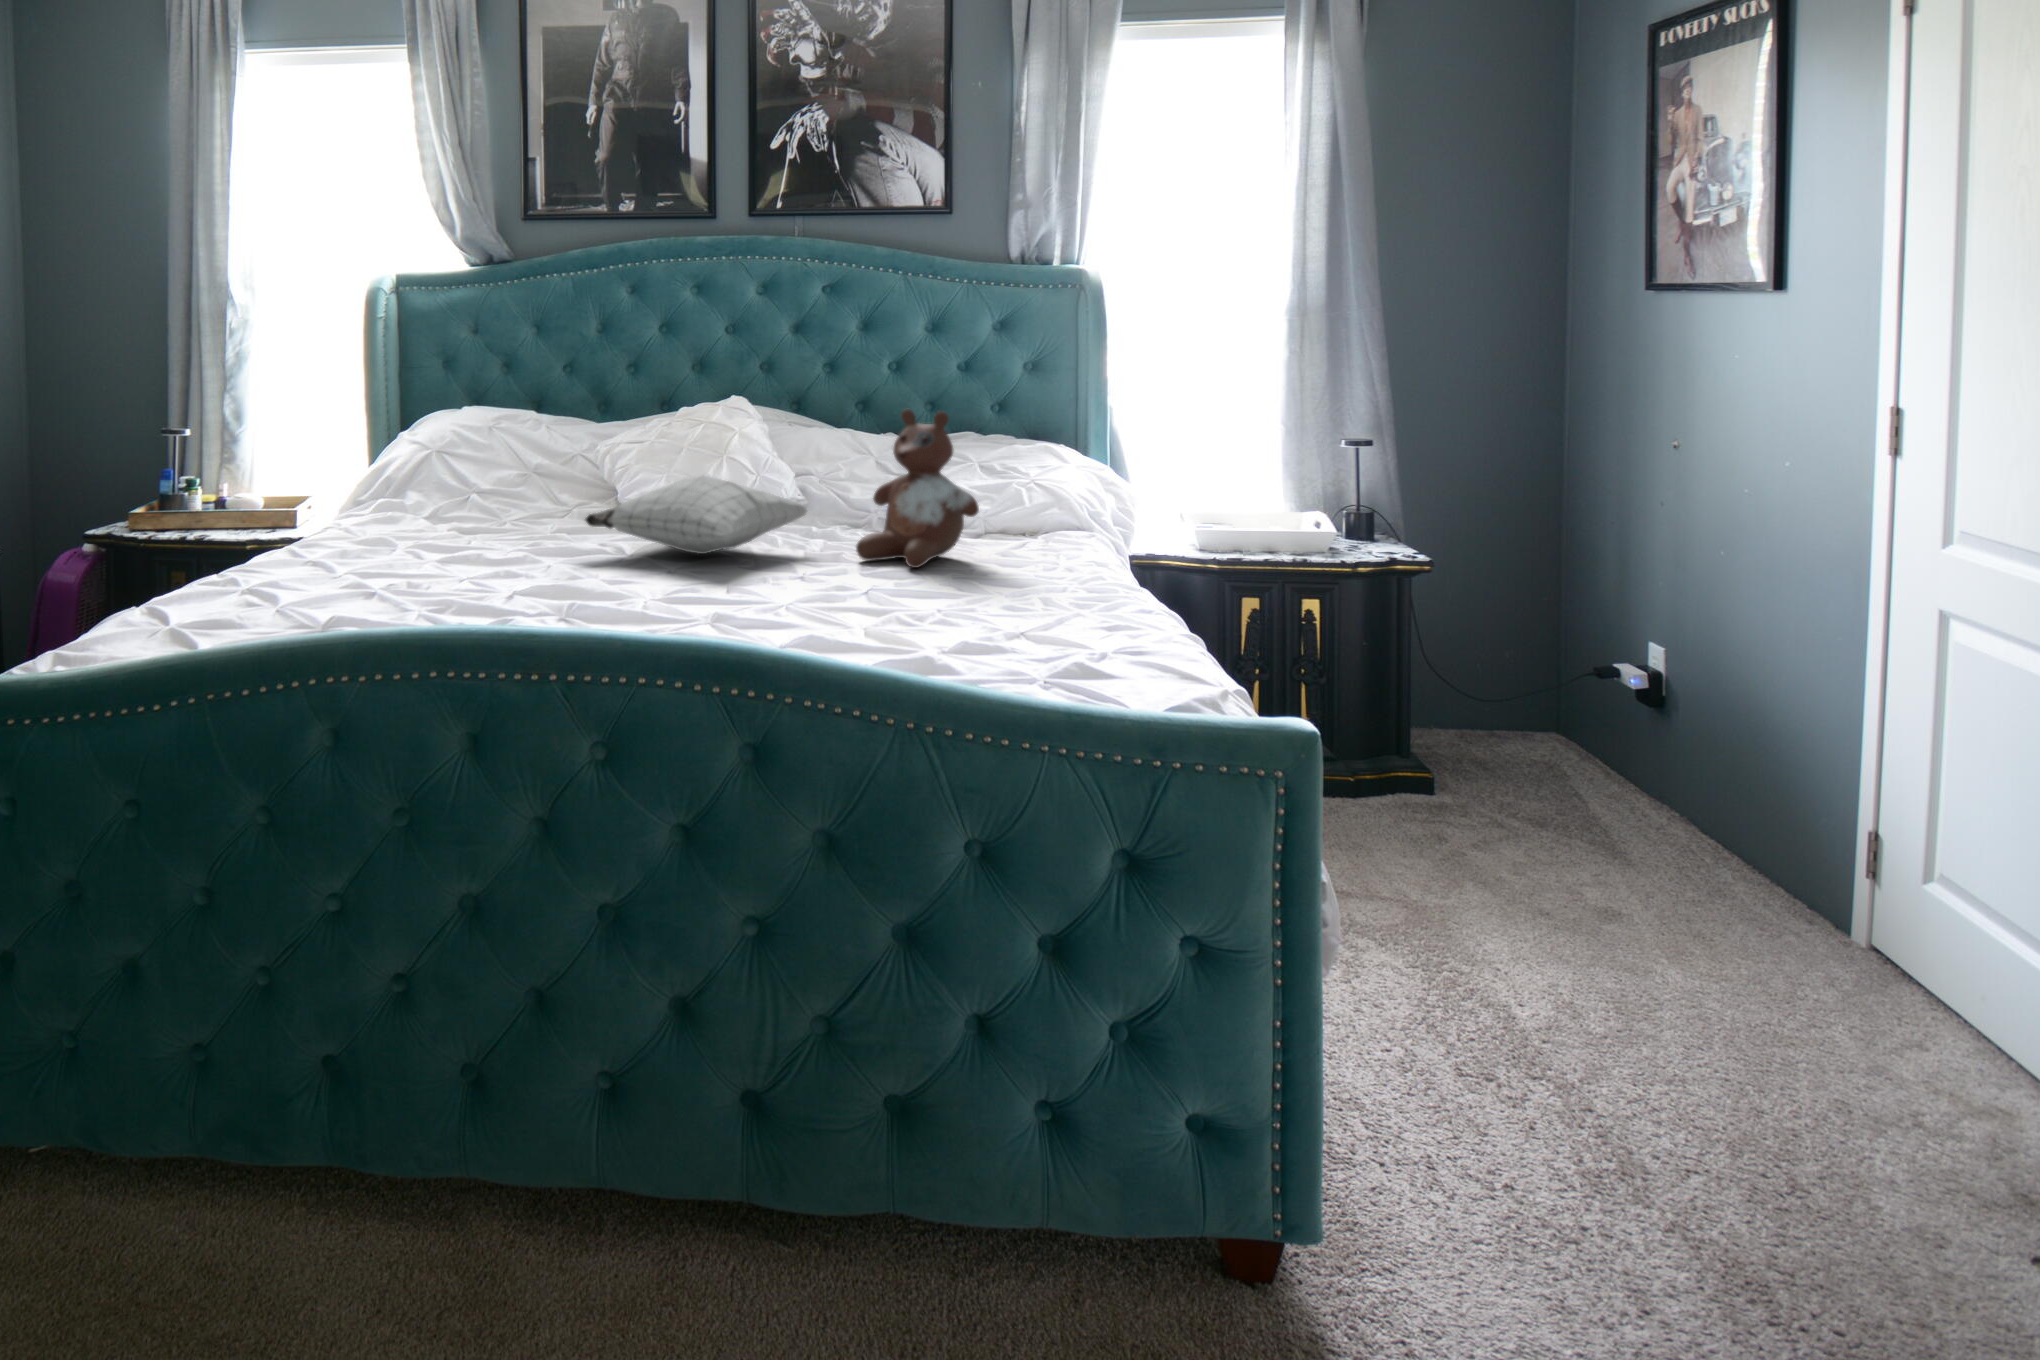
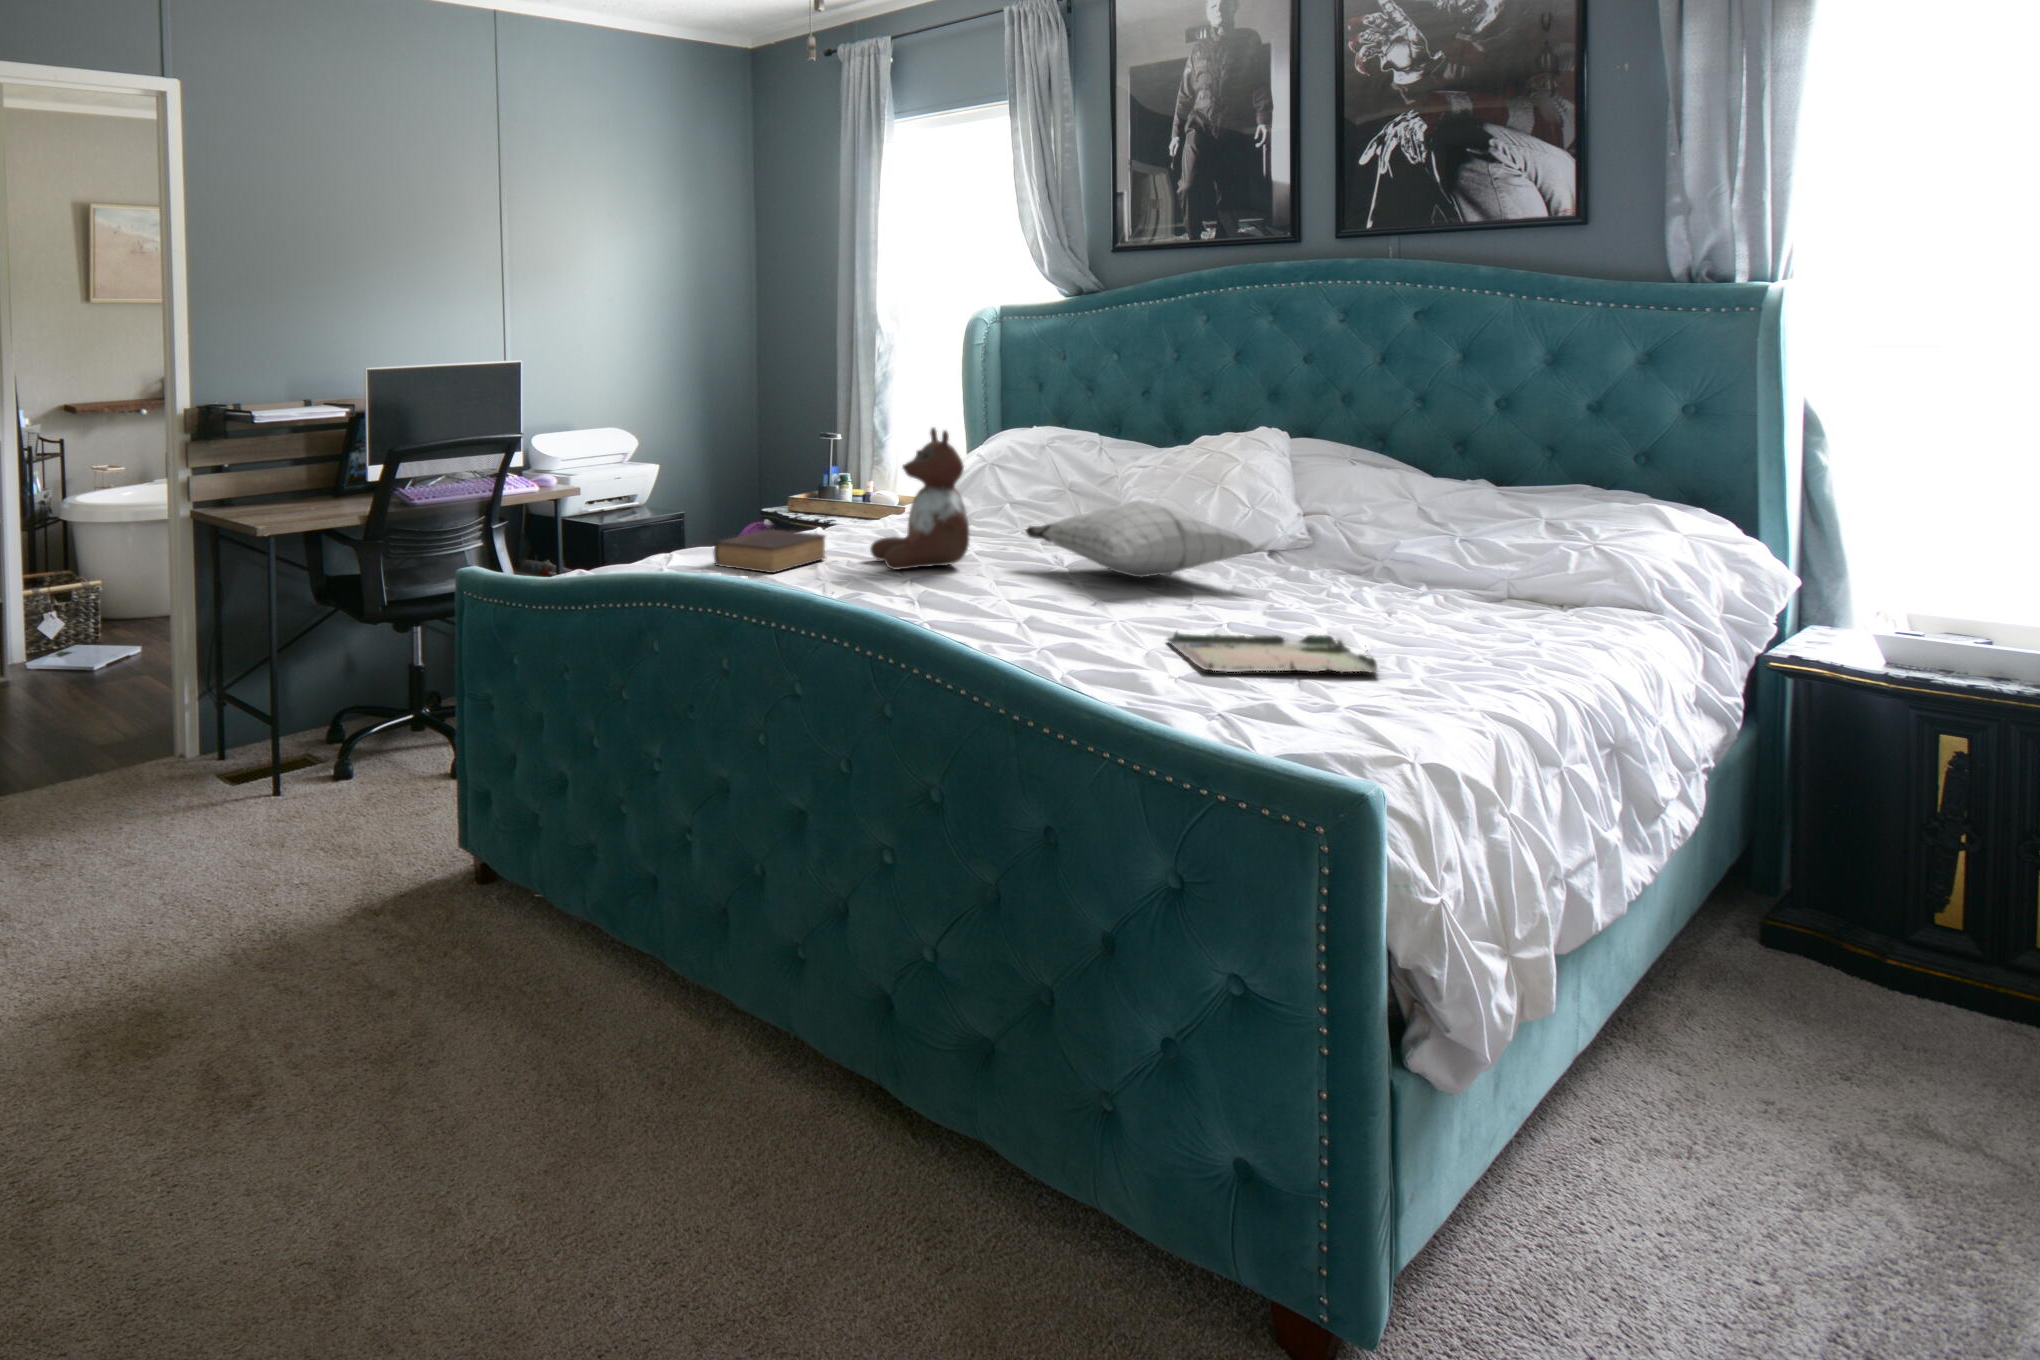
stuffed bear: present [856,409,979,568] -> present [870,428,969,570]
book: none [249,551,374,610] -> present [714,529,826,573]
tray: none [849,584,1043,635] -> present [1167,632,1378,673]

